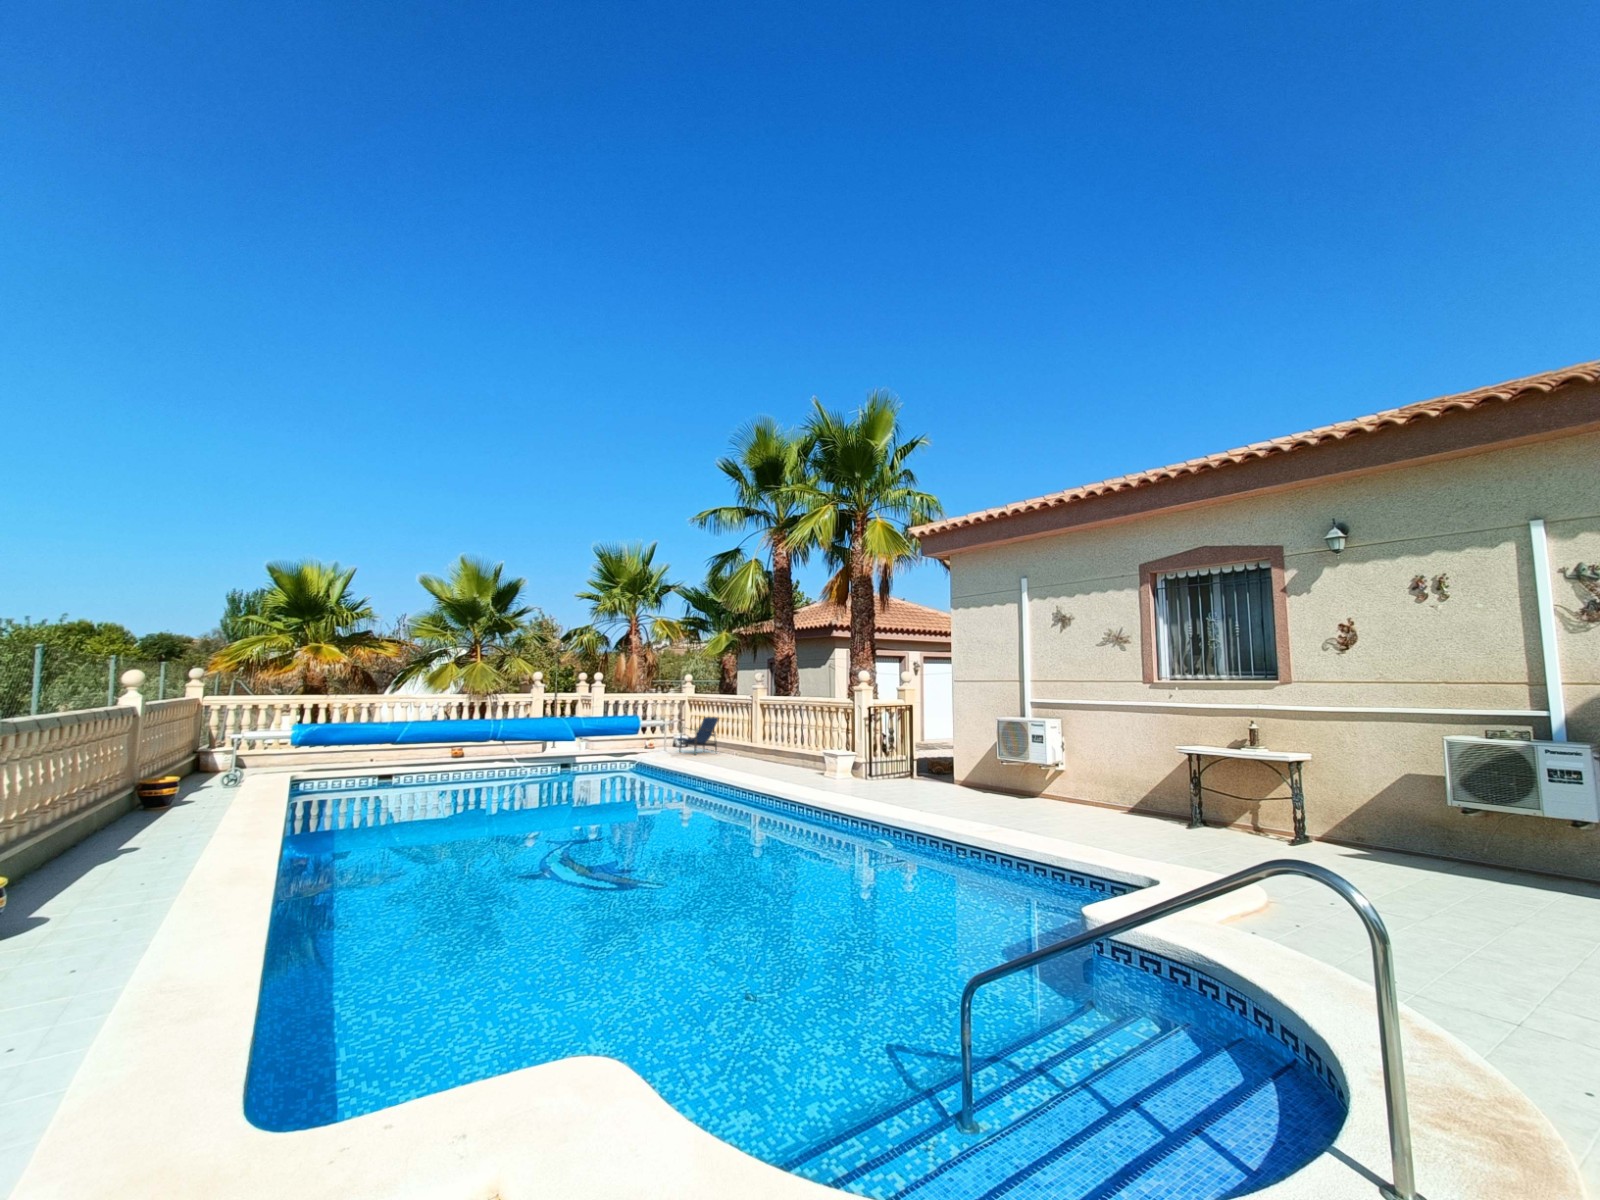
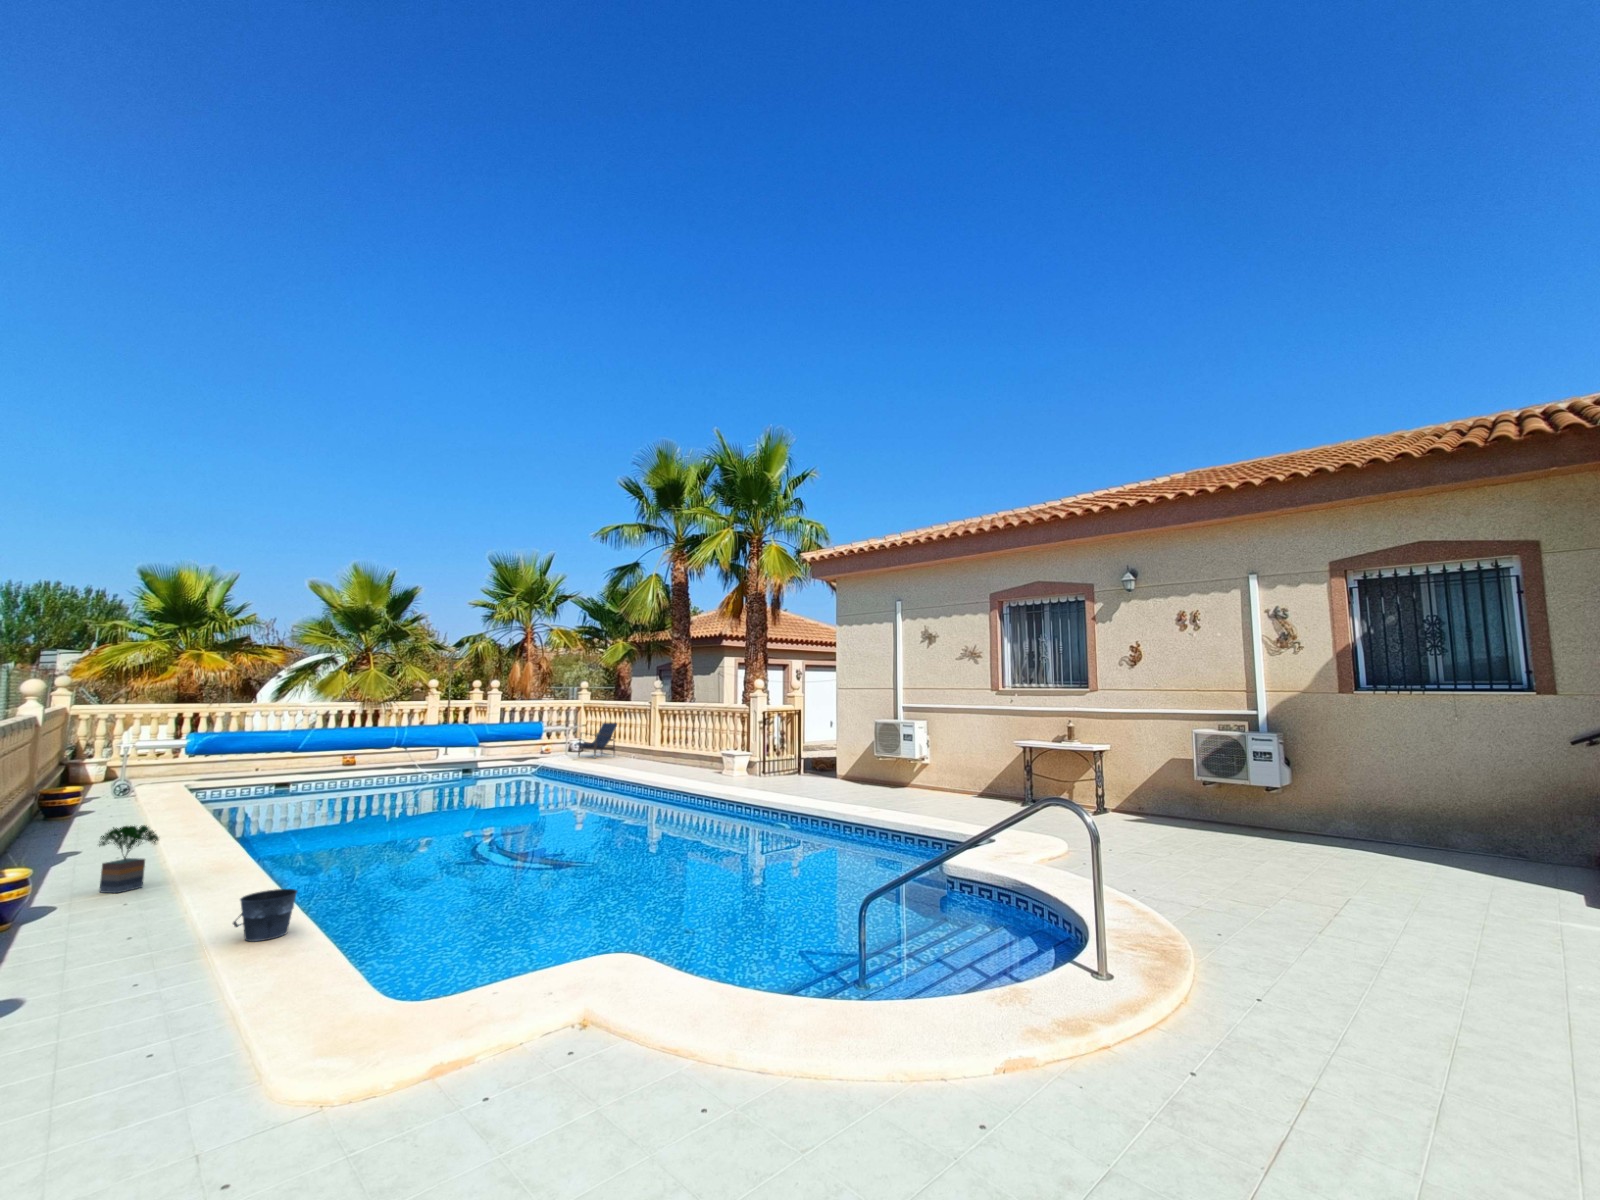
potted tree: none [82,835,153,915] -> present [99,825,159,893]
bucket: none [136,936,224,1008] -> present [233,889,297,941]

